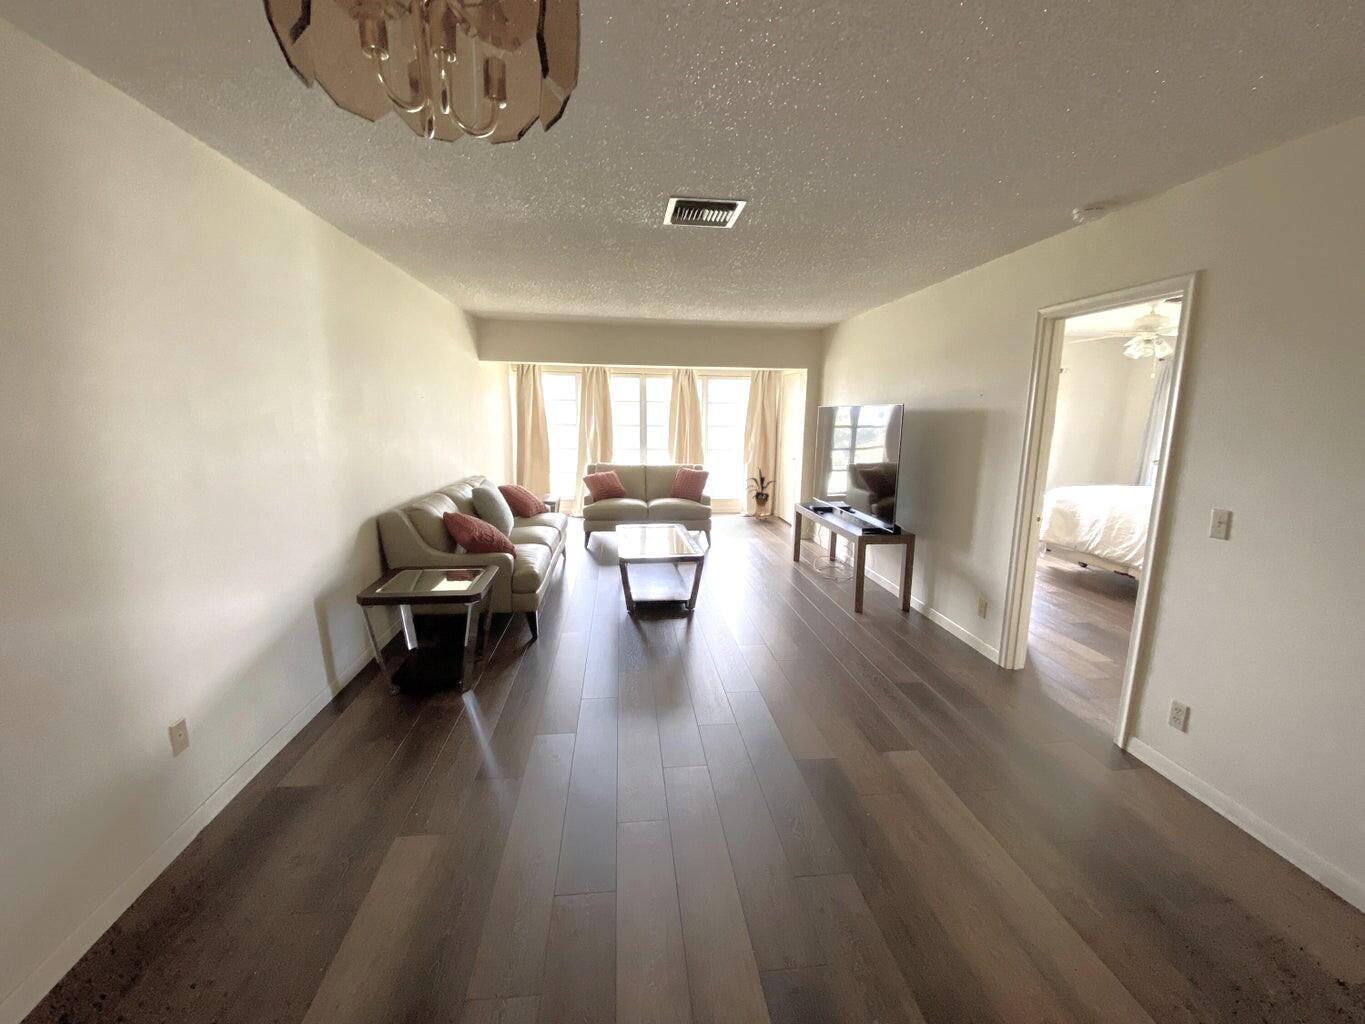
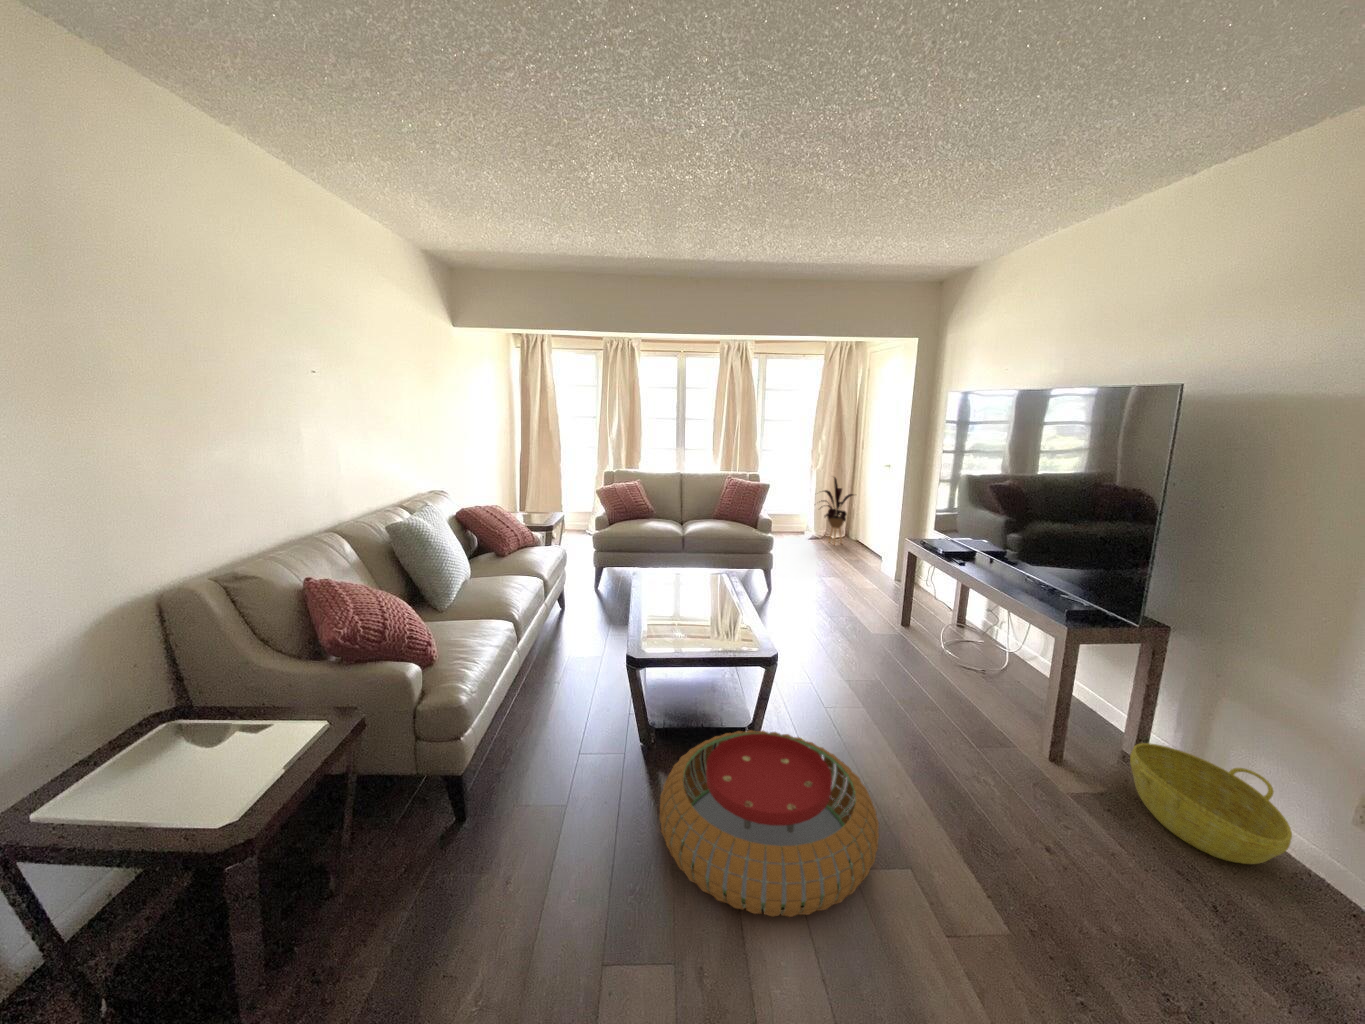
pouf: none [642,592,753,660] -> present [660,730,879,917]
basket: none [890,597,950,641] -> present [1130,743,1292,864]

